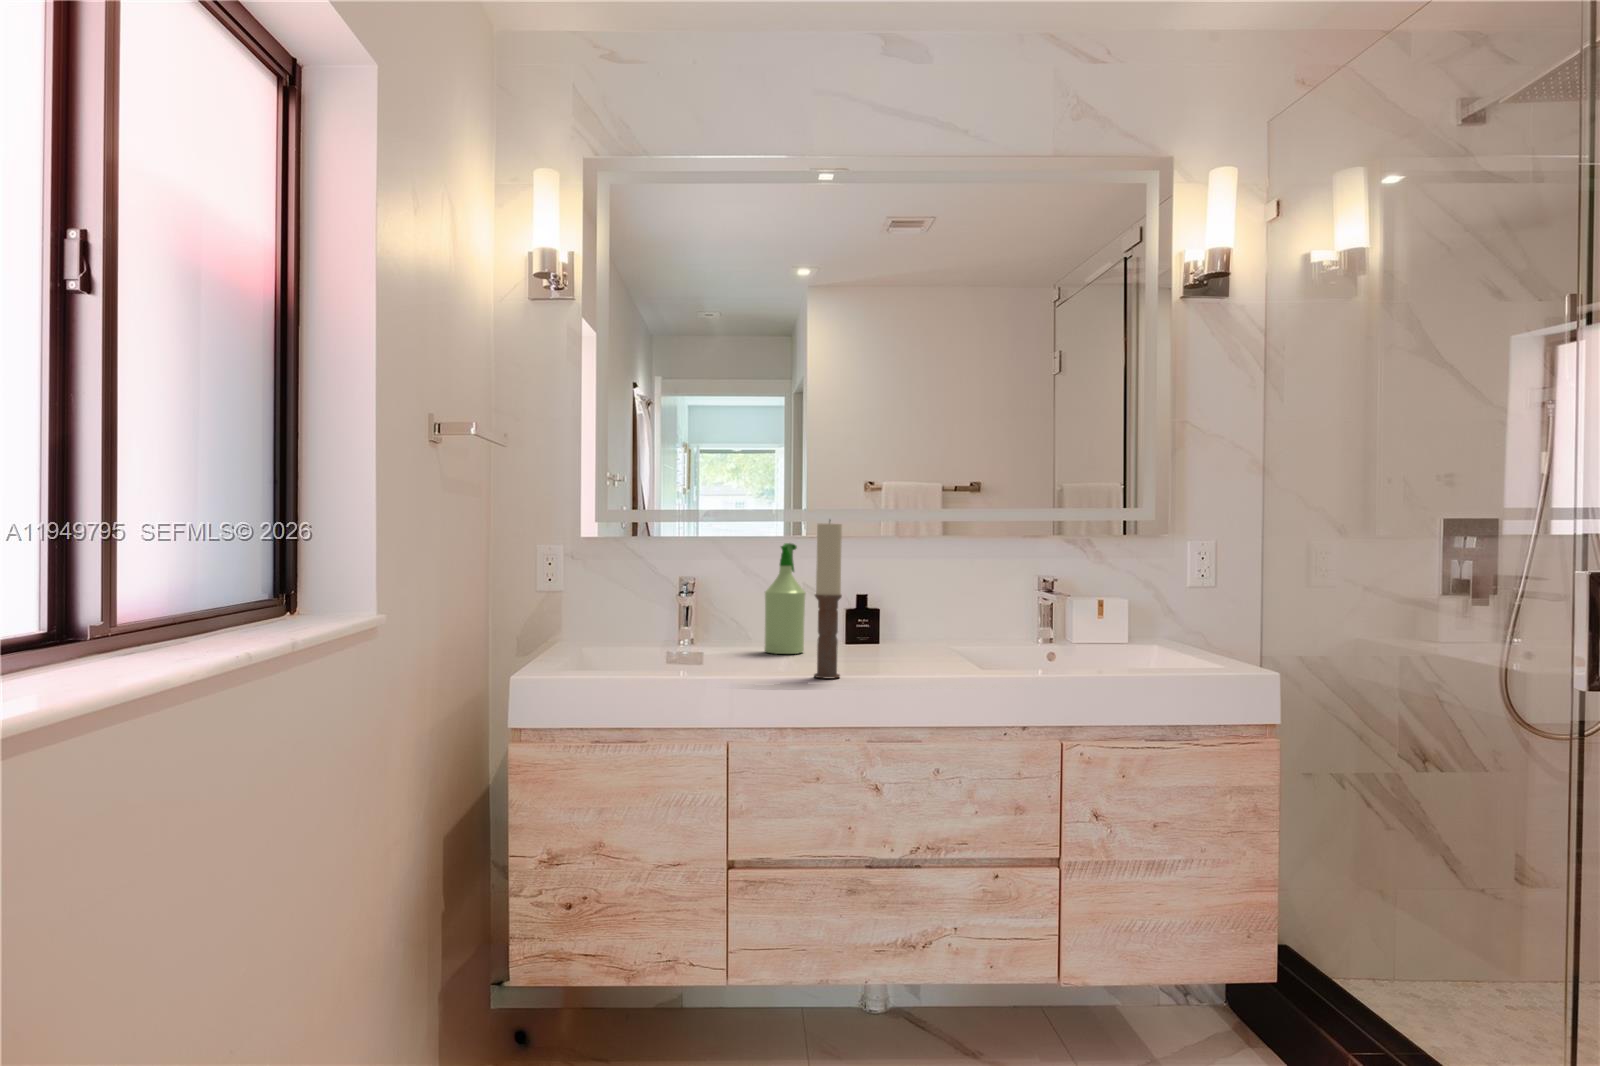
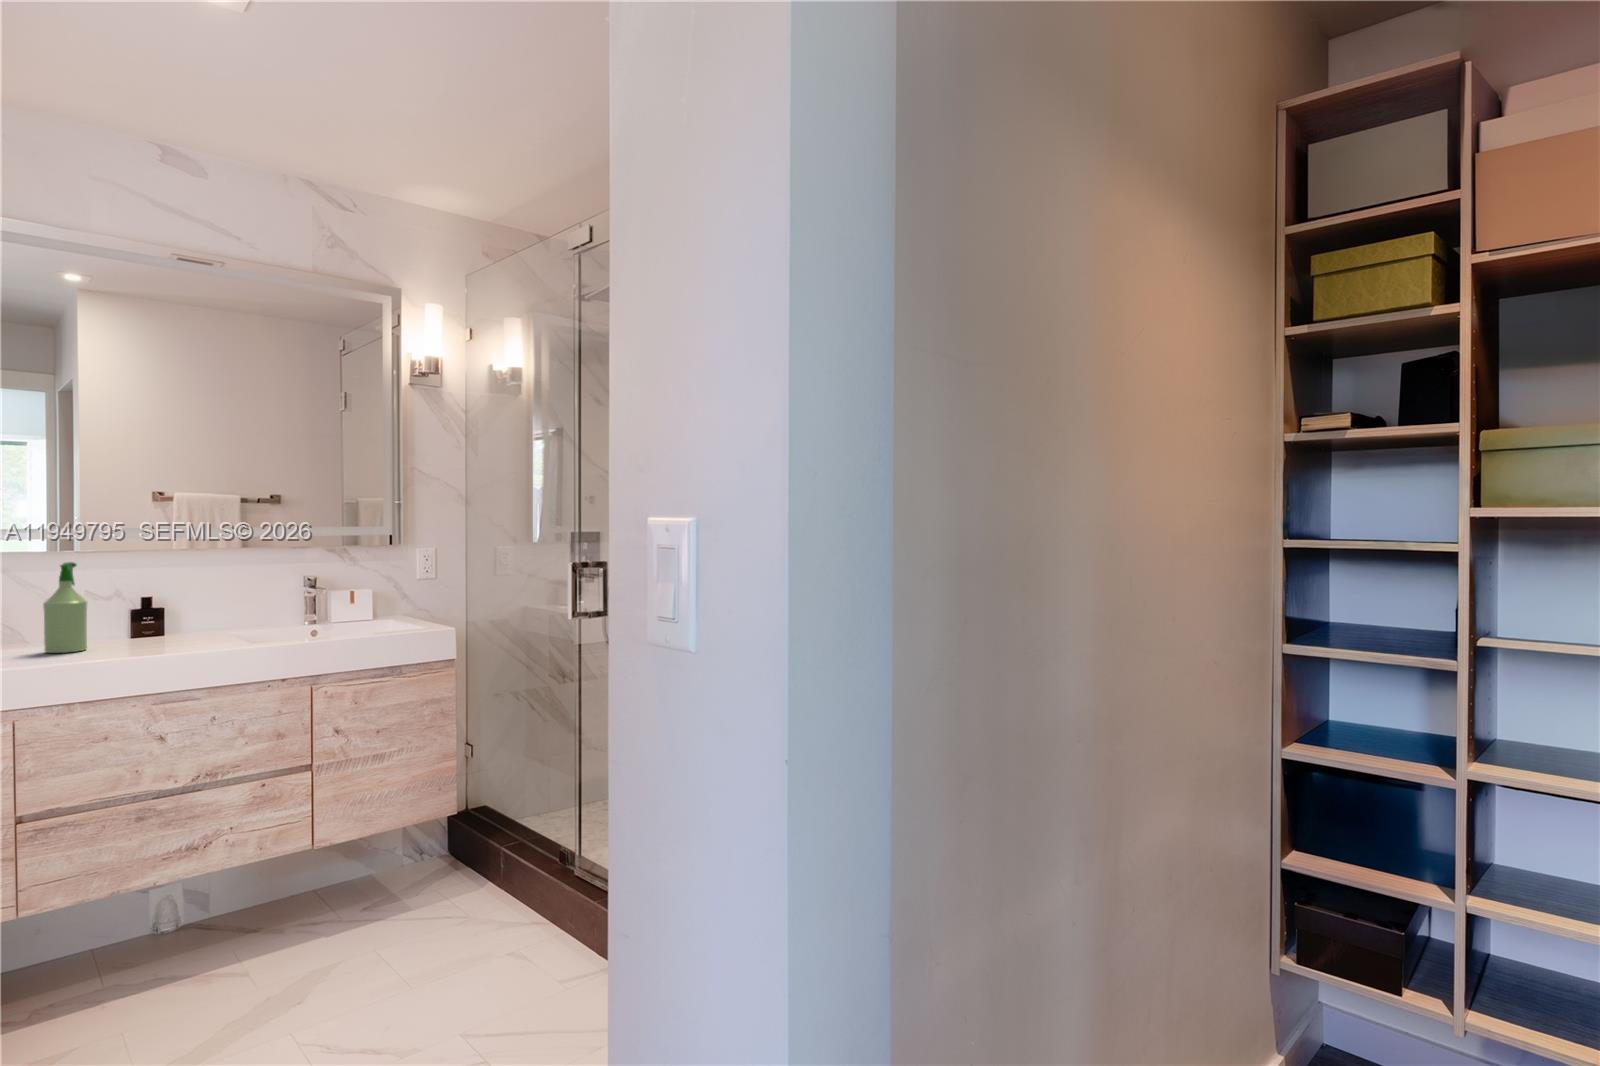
candle: present [814,520,842,678] -> none [98,548,124,666]

